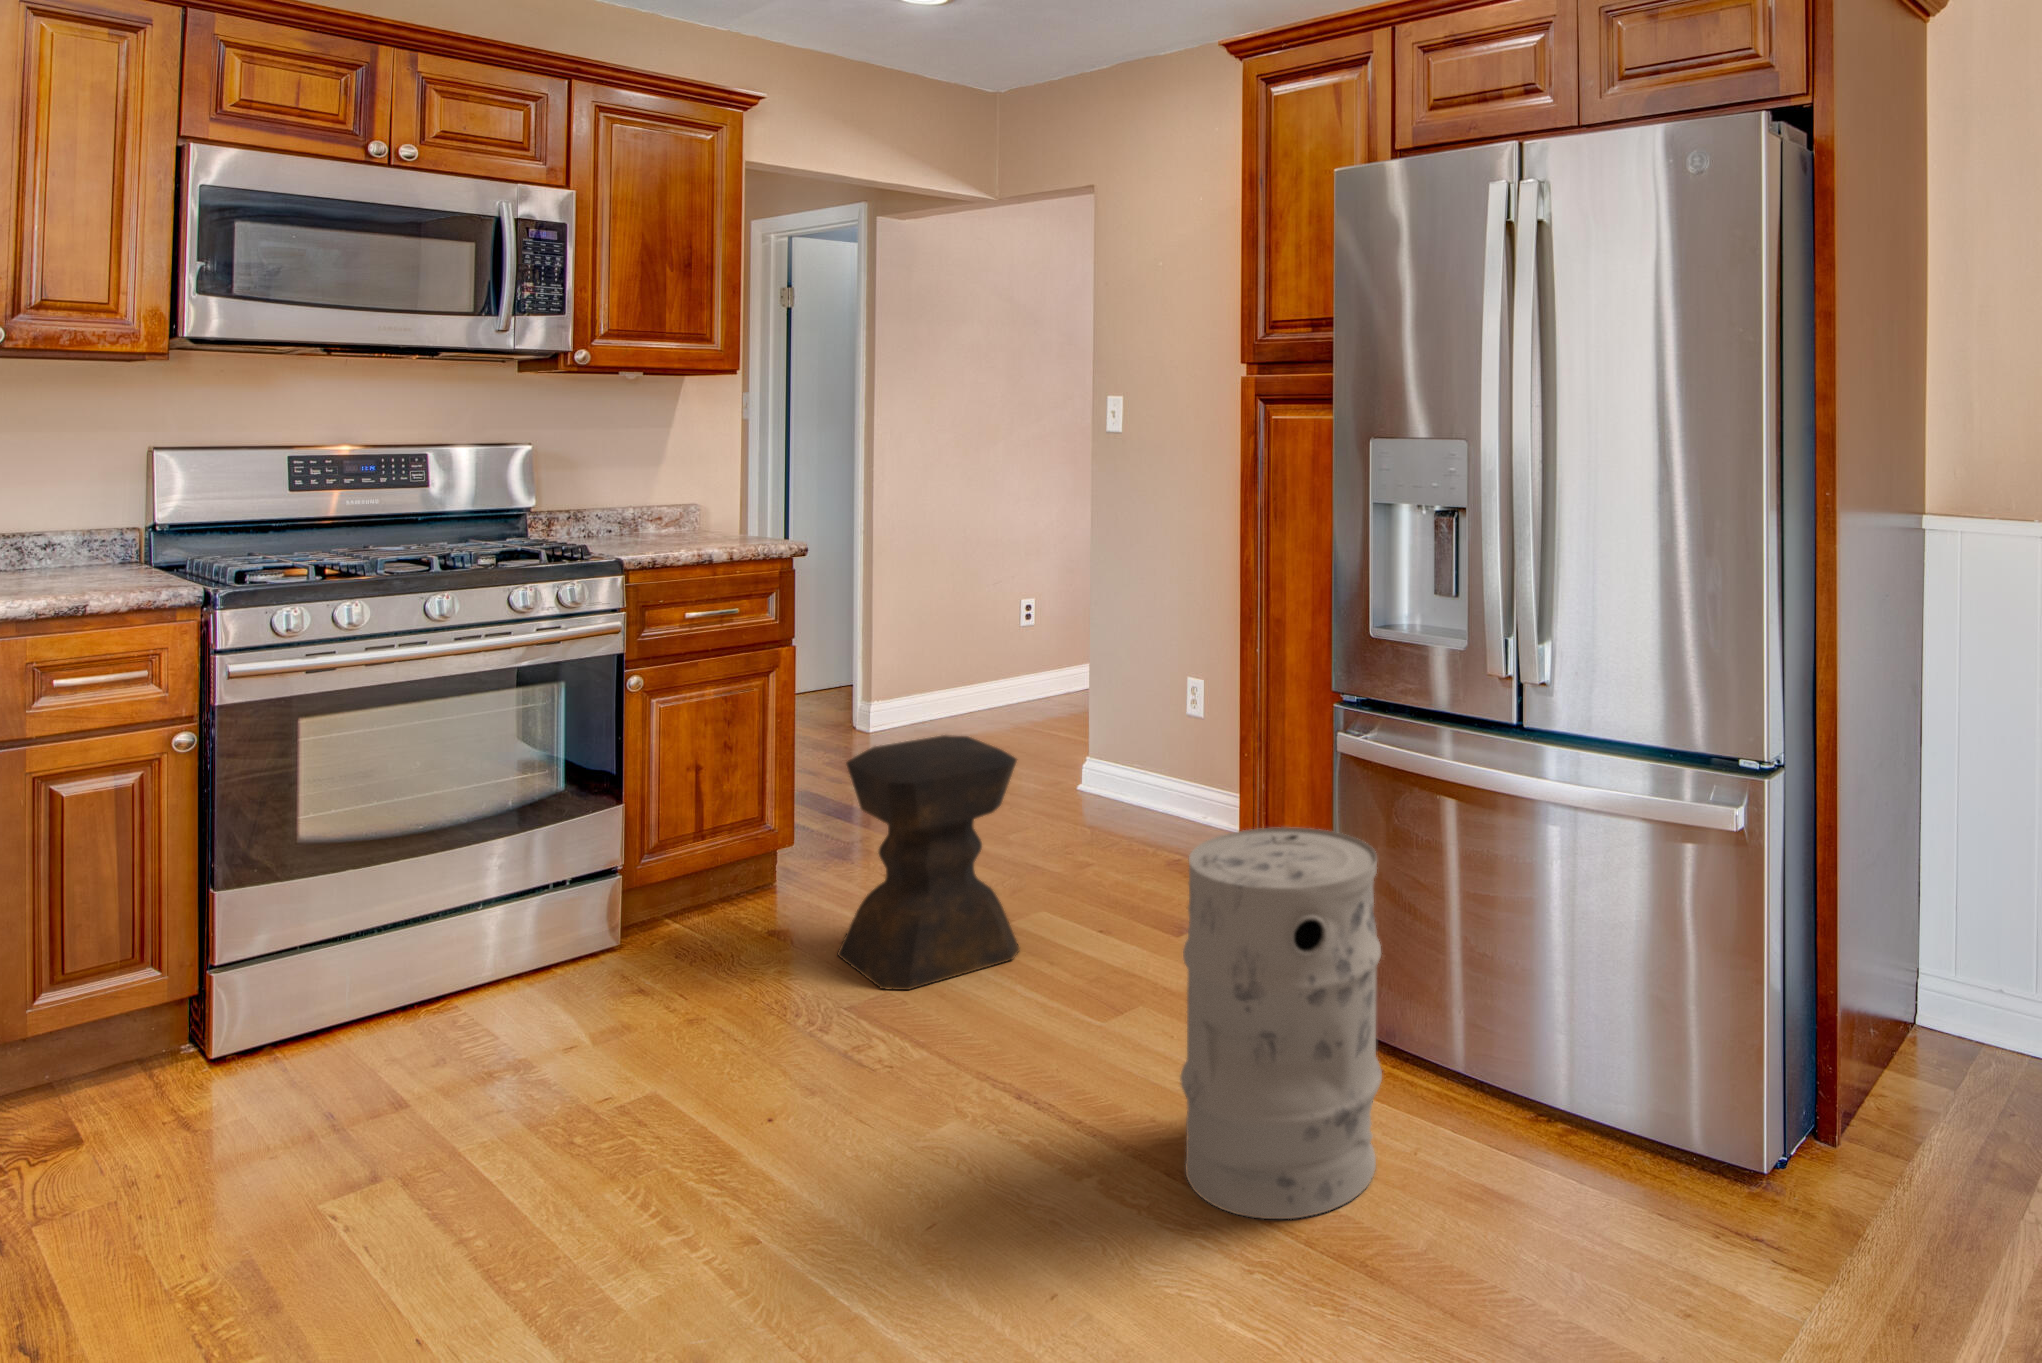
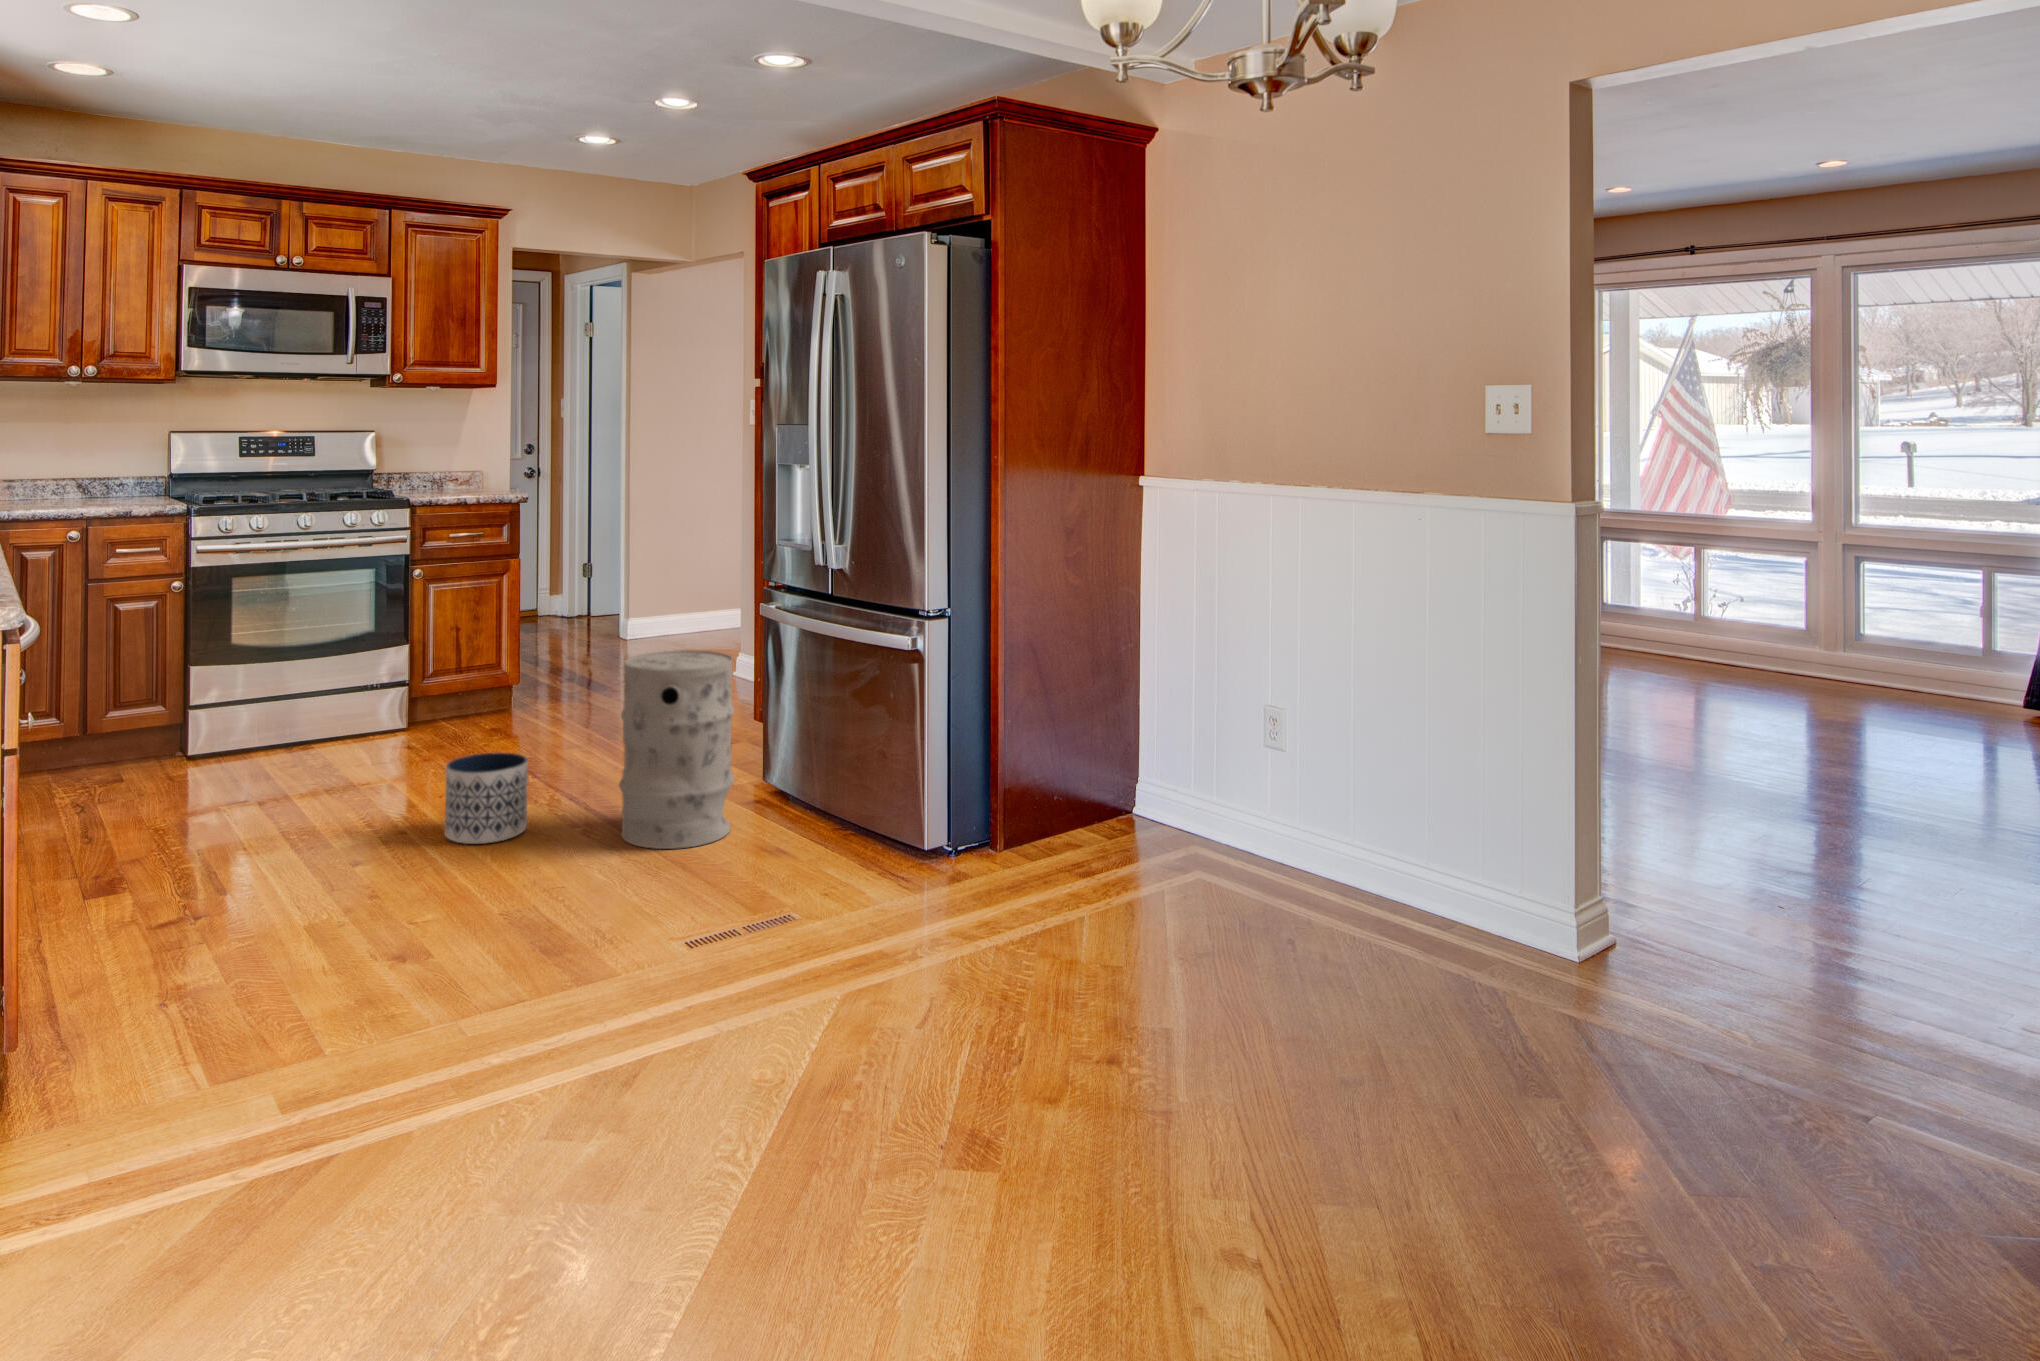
stool: present [838,735,1020,990] -> none [519,613,623,756]
planter: none [854,1048,1009,1257] -> present [445,753,528,844]

